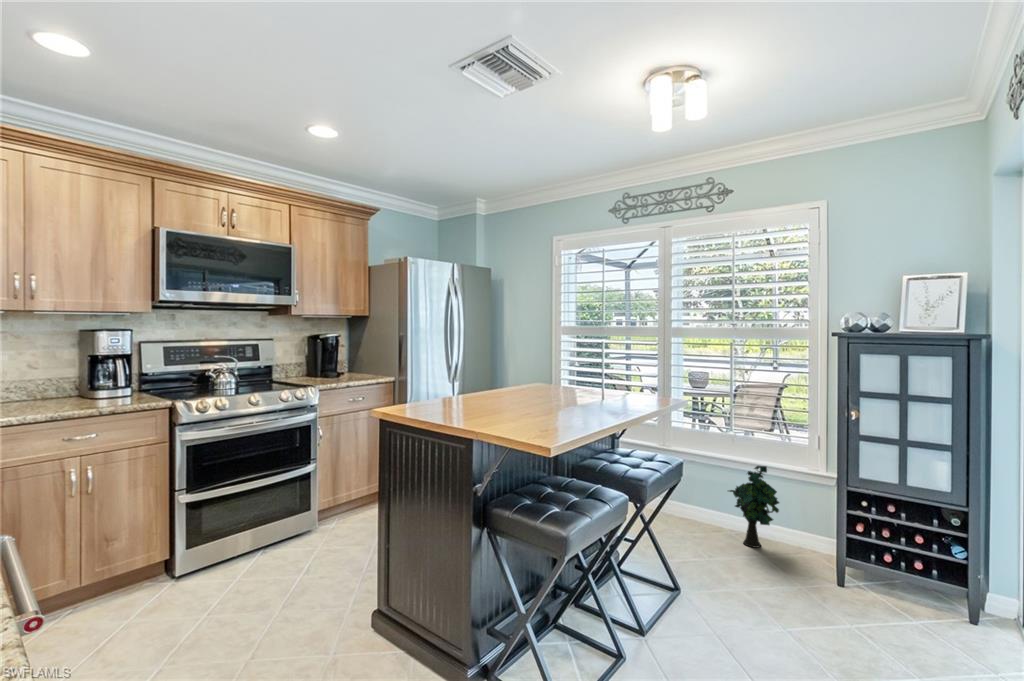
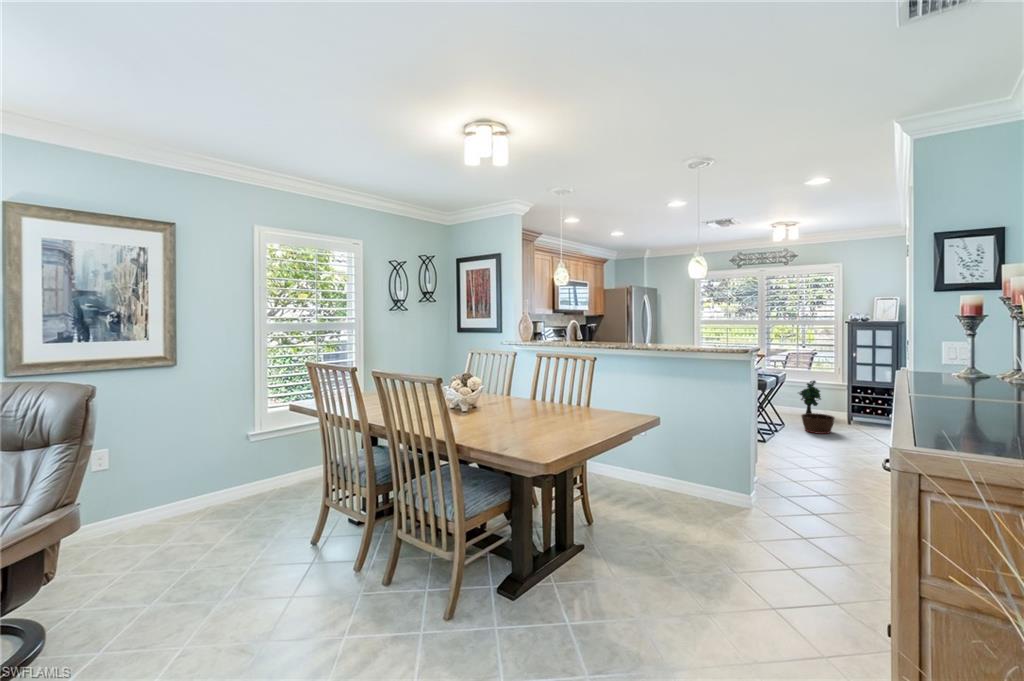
basket: none [713,563,798,638] -> present [802,413,834,434]

